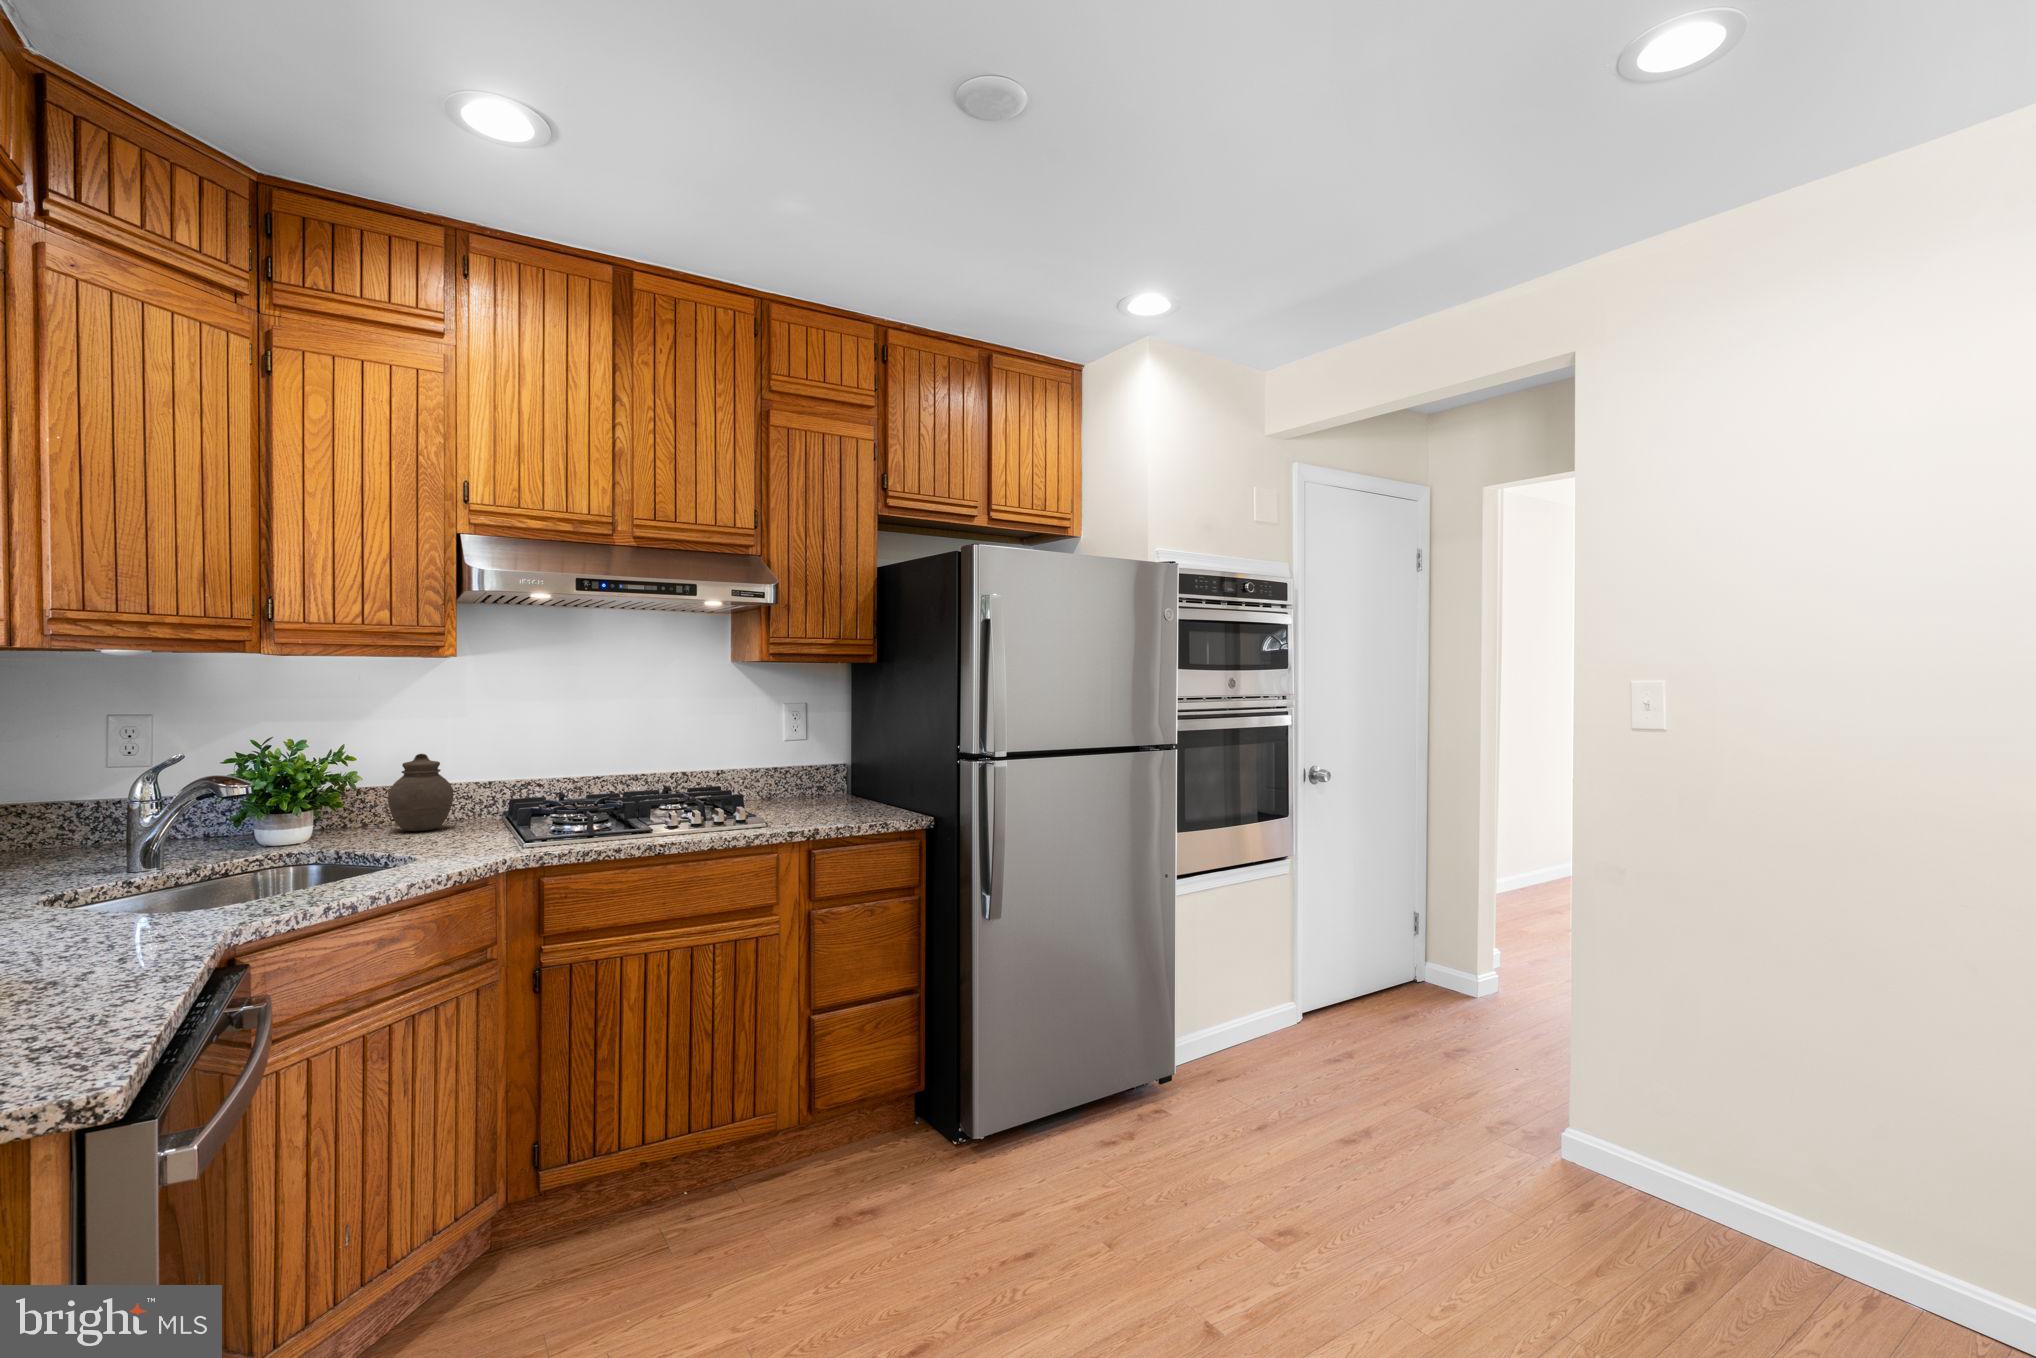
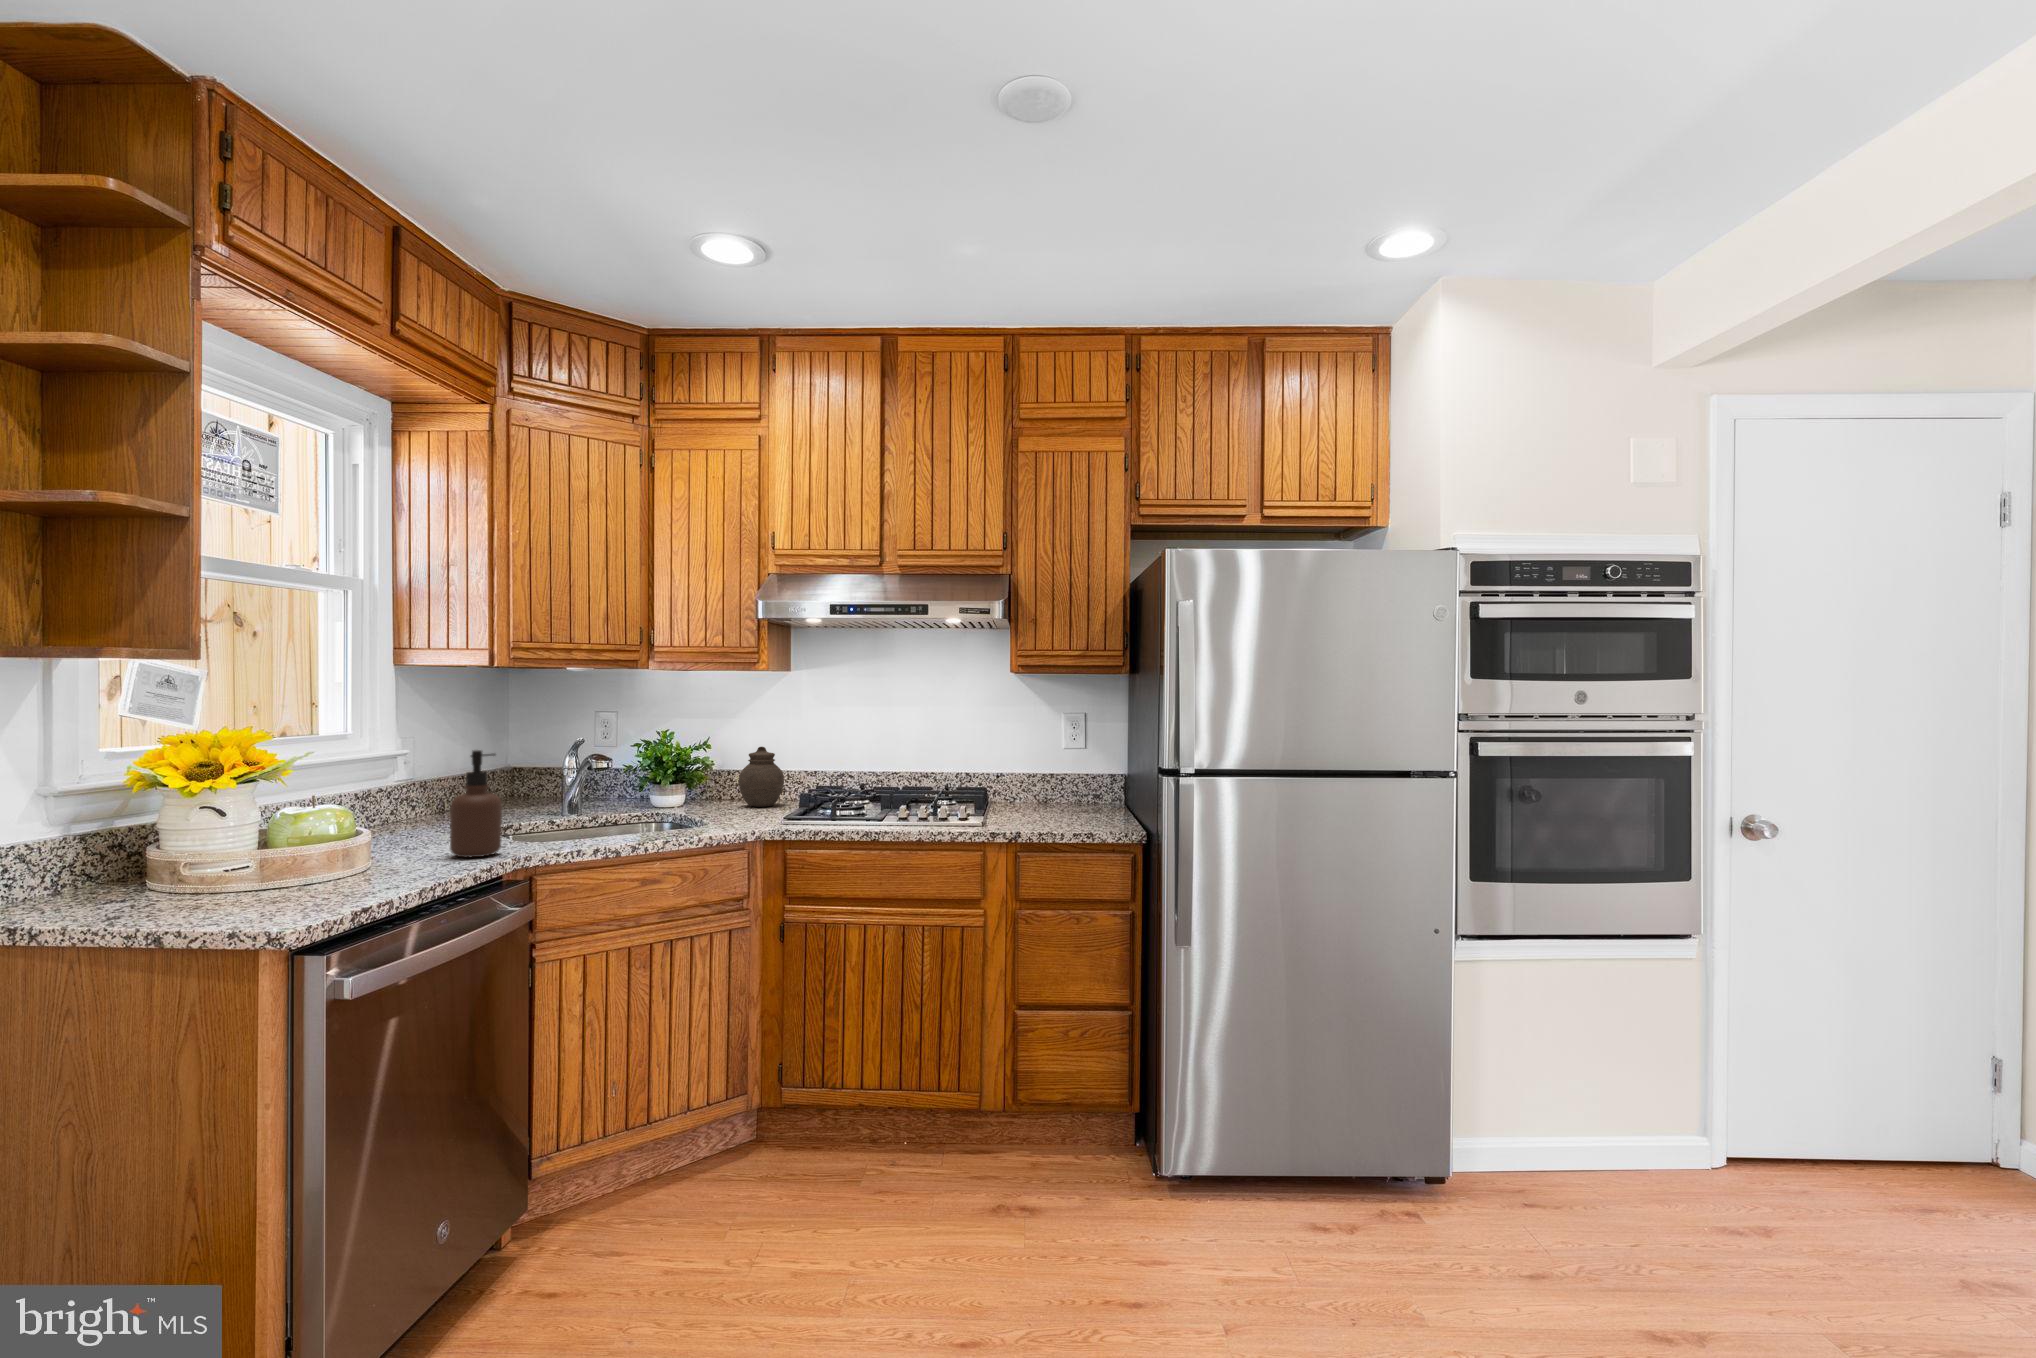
soap dispenser: none [105,780,199,949] -> present [450,750,502,857]

